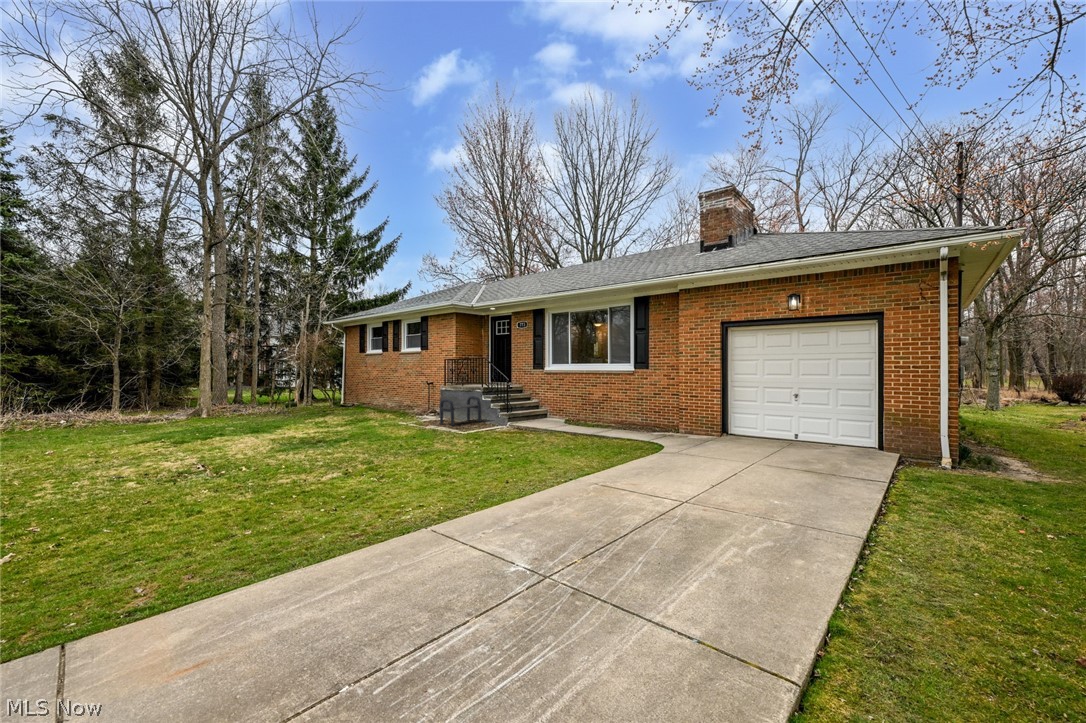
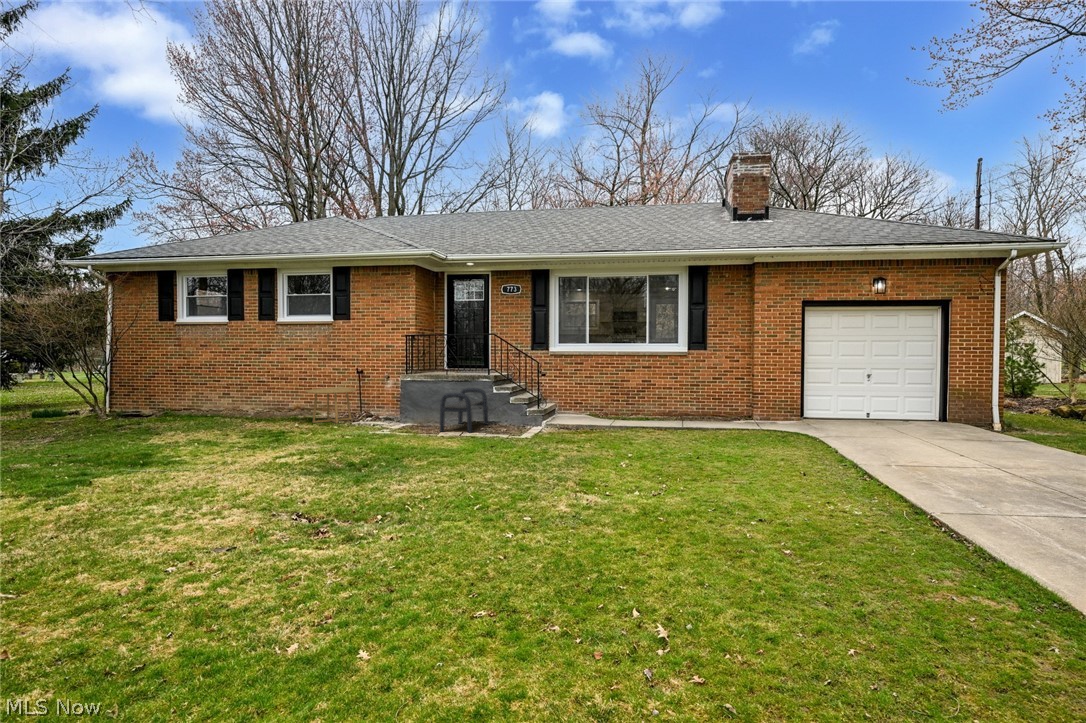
round table: none [398,394,430,416] -> present [306,388,357,423]

